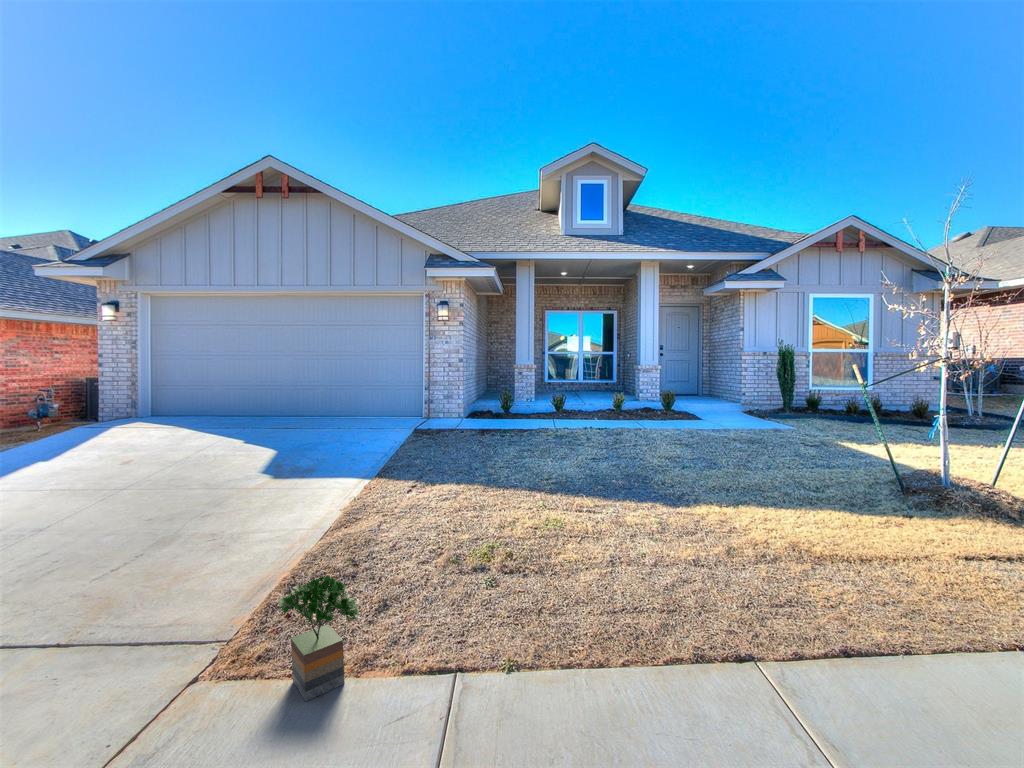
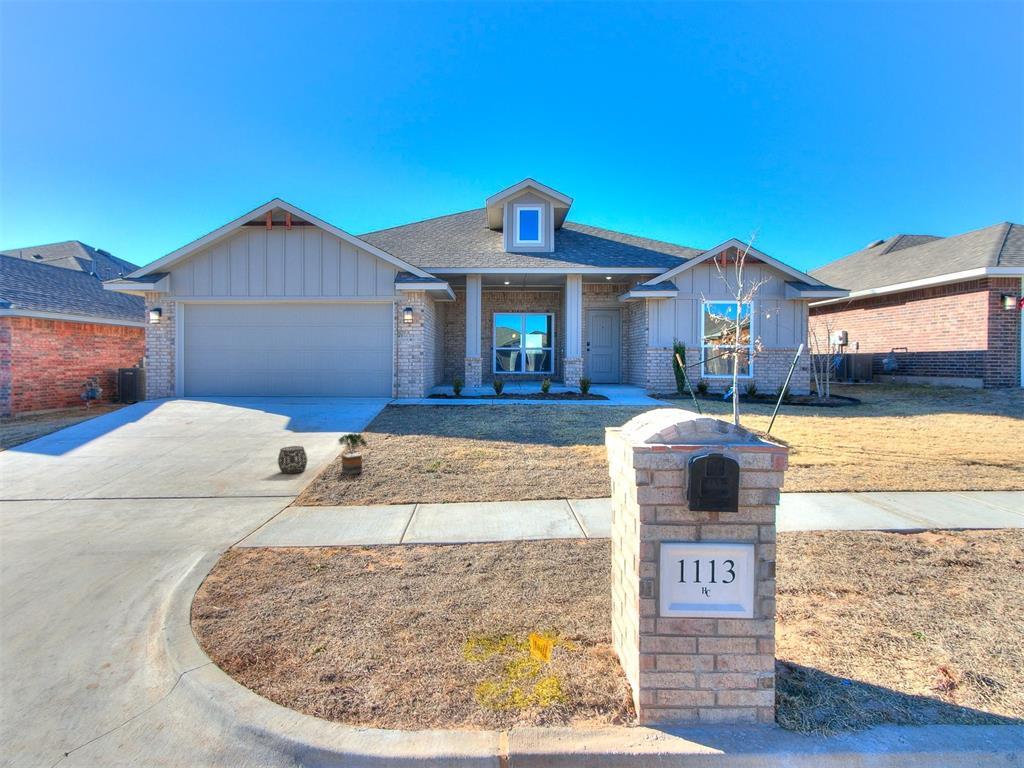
woven basket: none [126,599,212,688] -> present [278,446,307,474]

